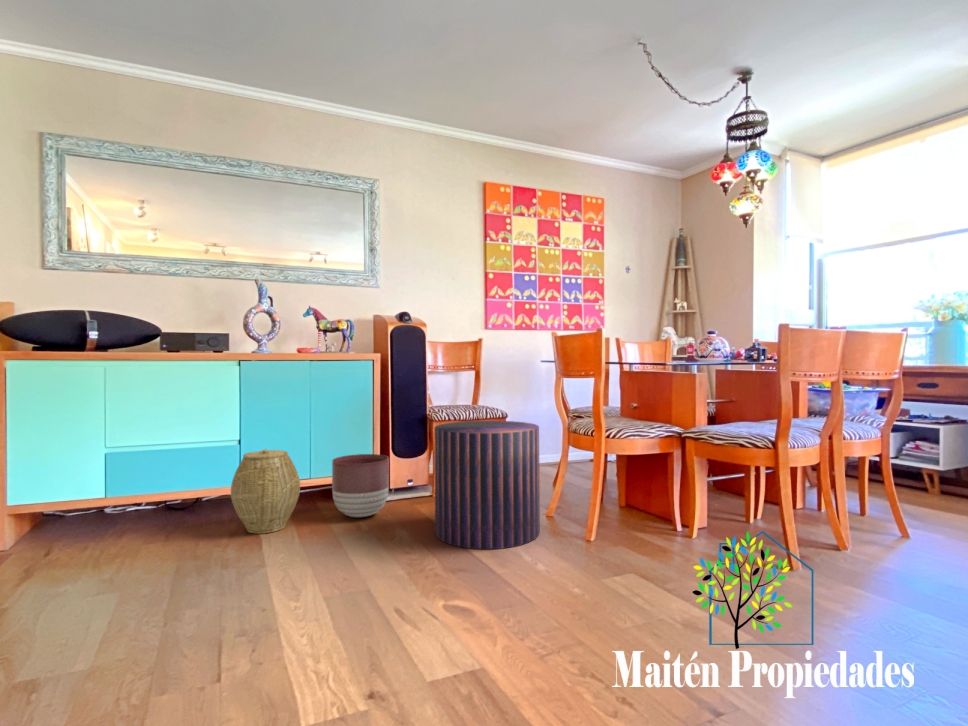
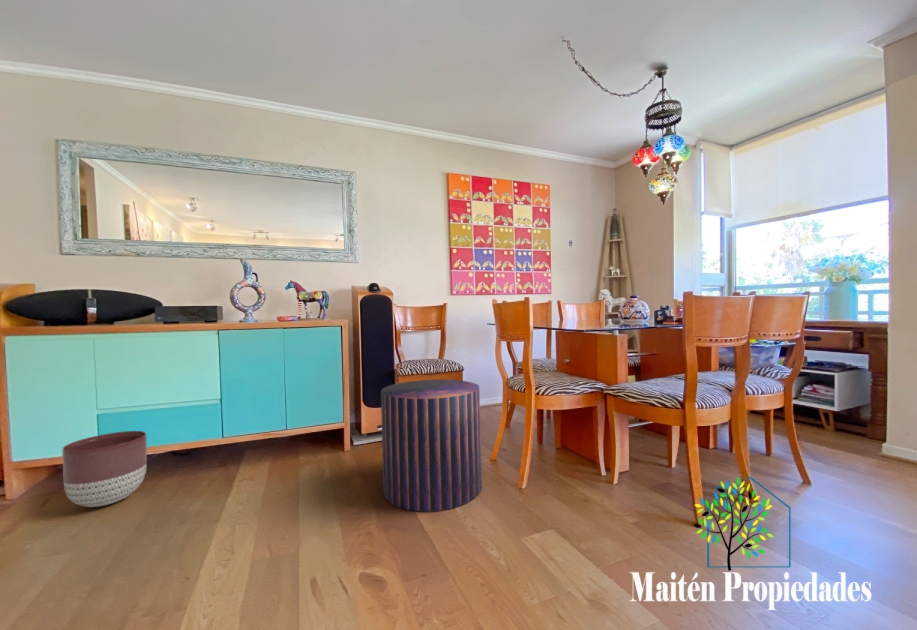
woven basket: present [231,449,300,534] -> none [201,409,268,488]
planter: present [332,454,389,517] -> present [62,431,147,507]

